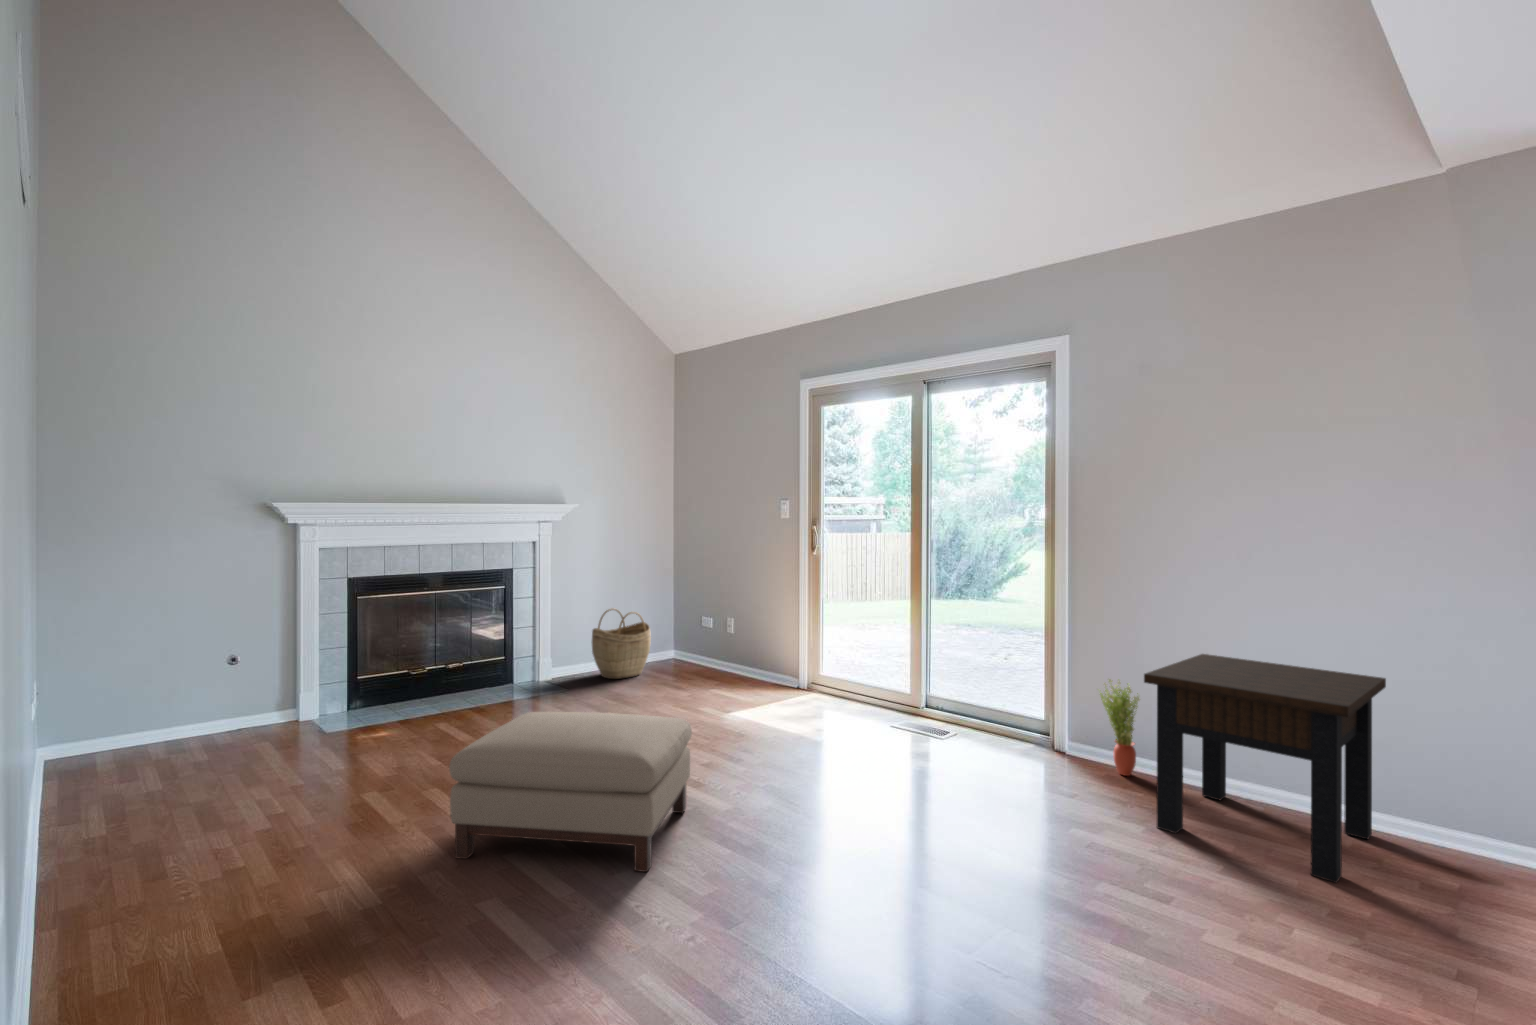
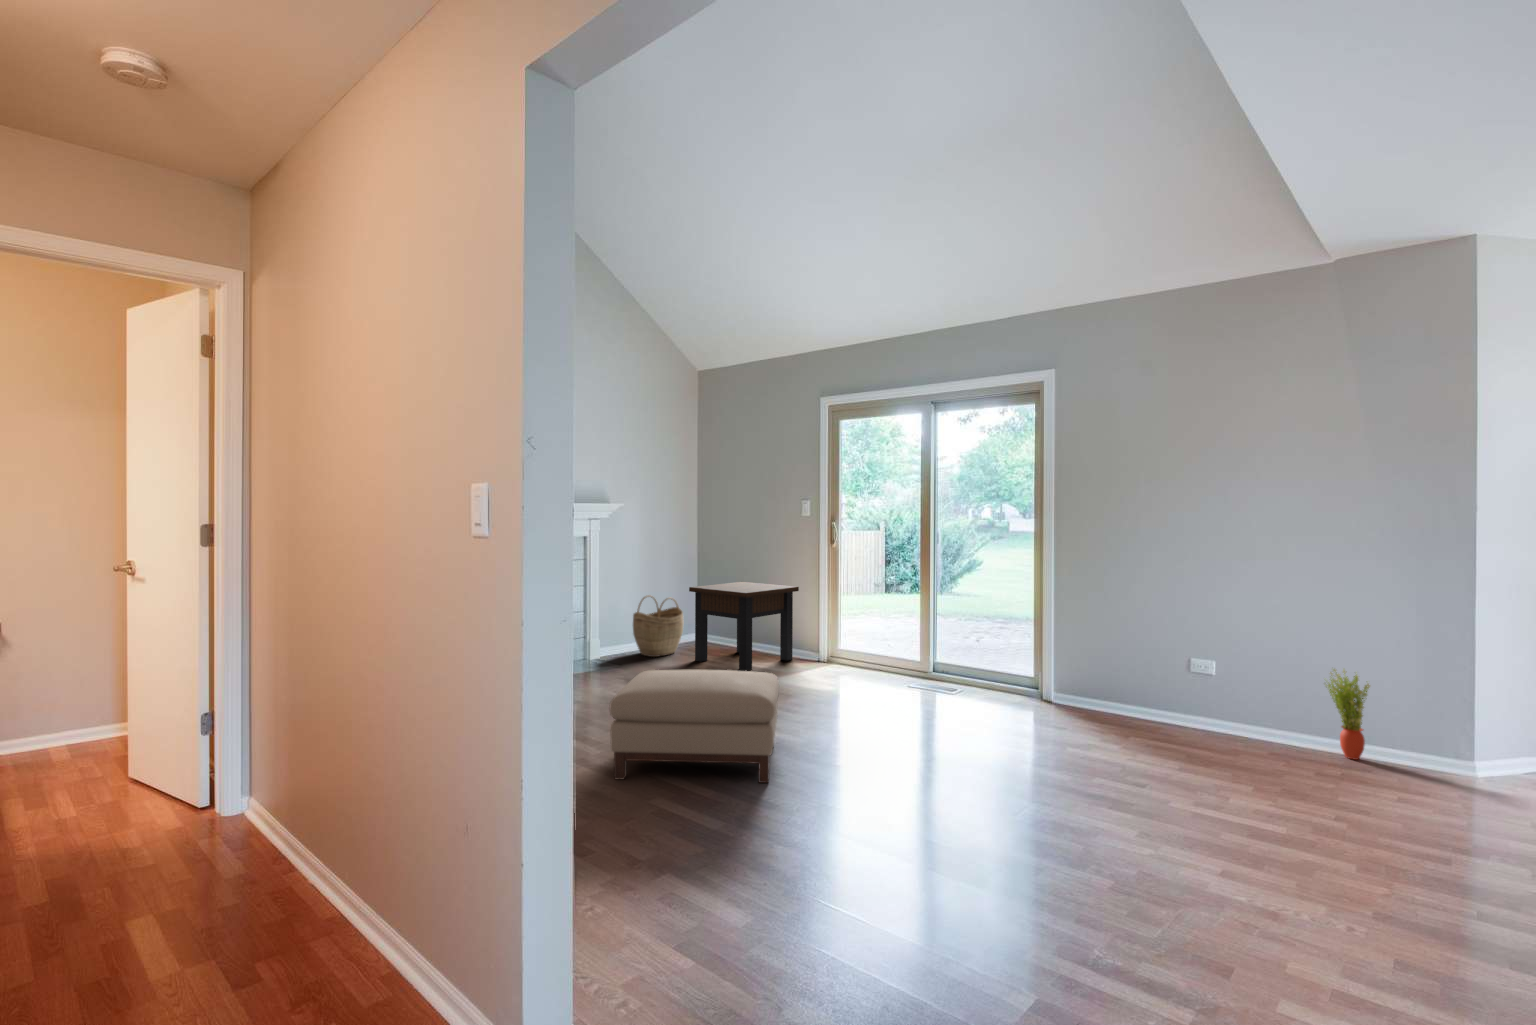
side table: present [1144,654,1386,883] -> present [689,582,799,671]
potted plant: present [1100,680,1139,776] -> present [1327,669,1370,760]

